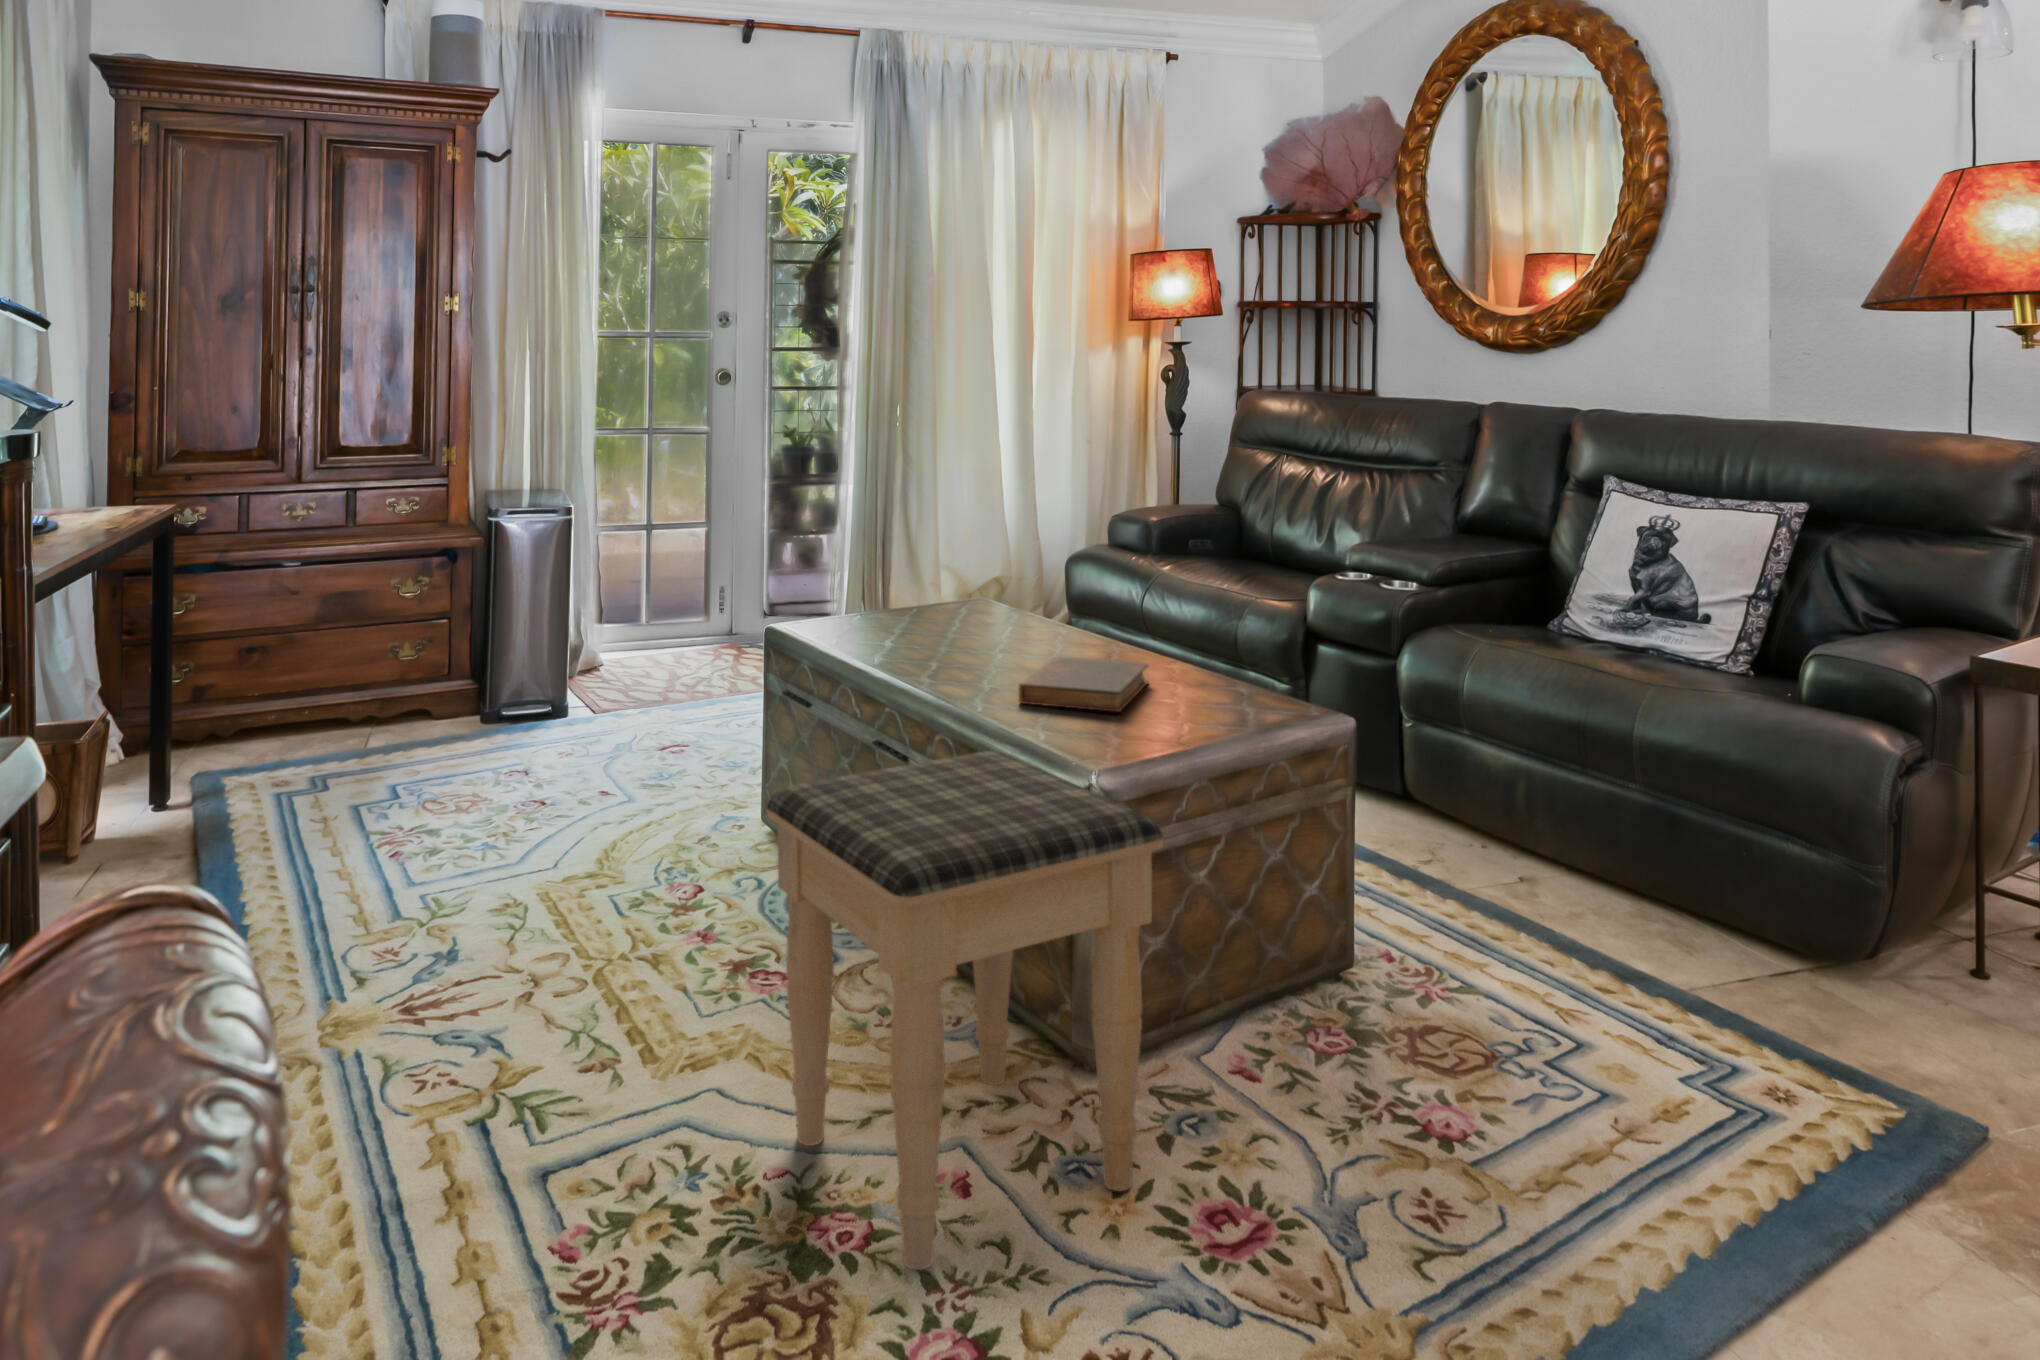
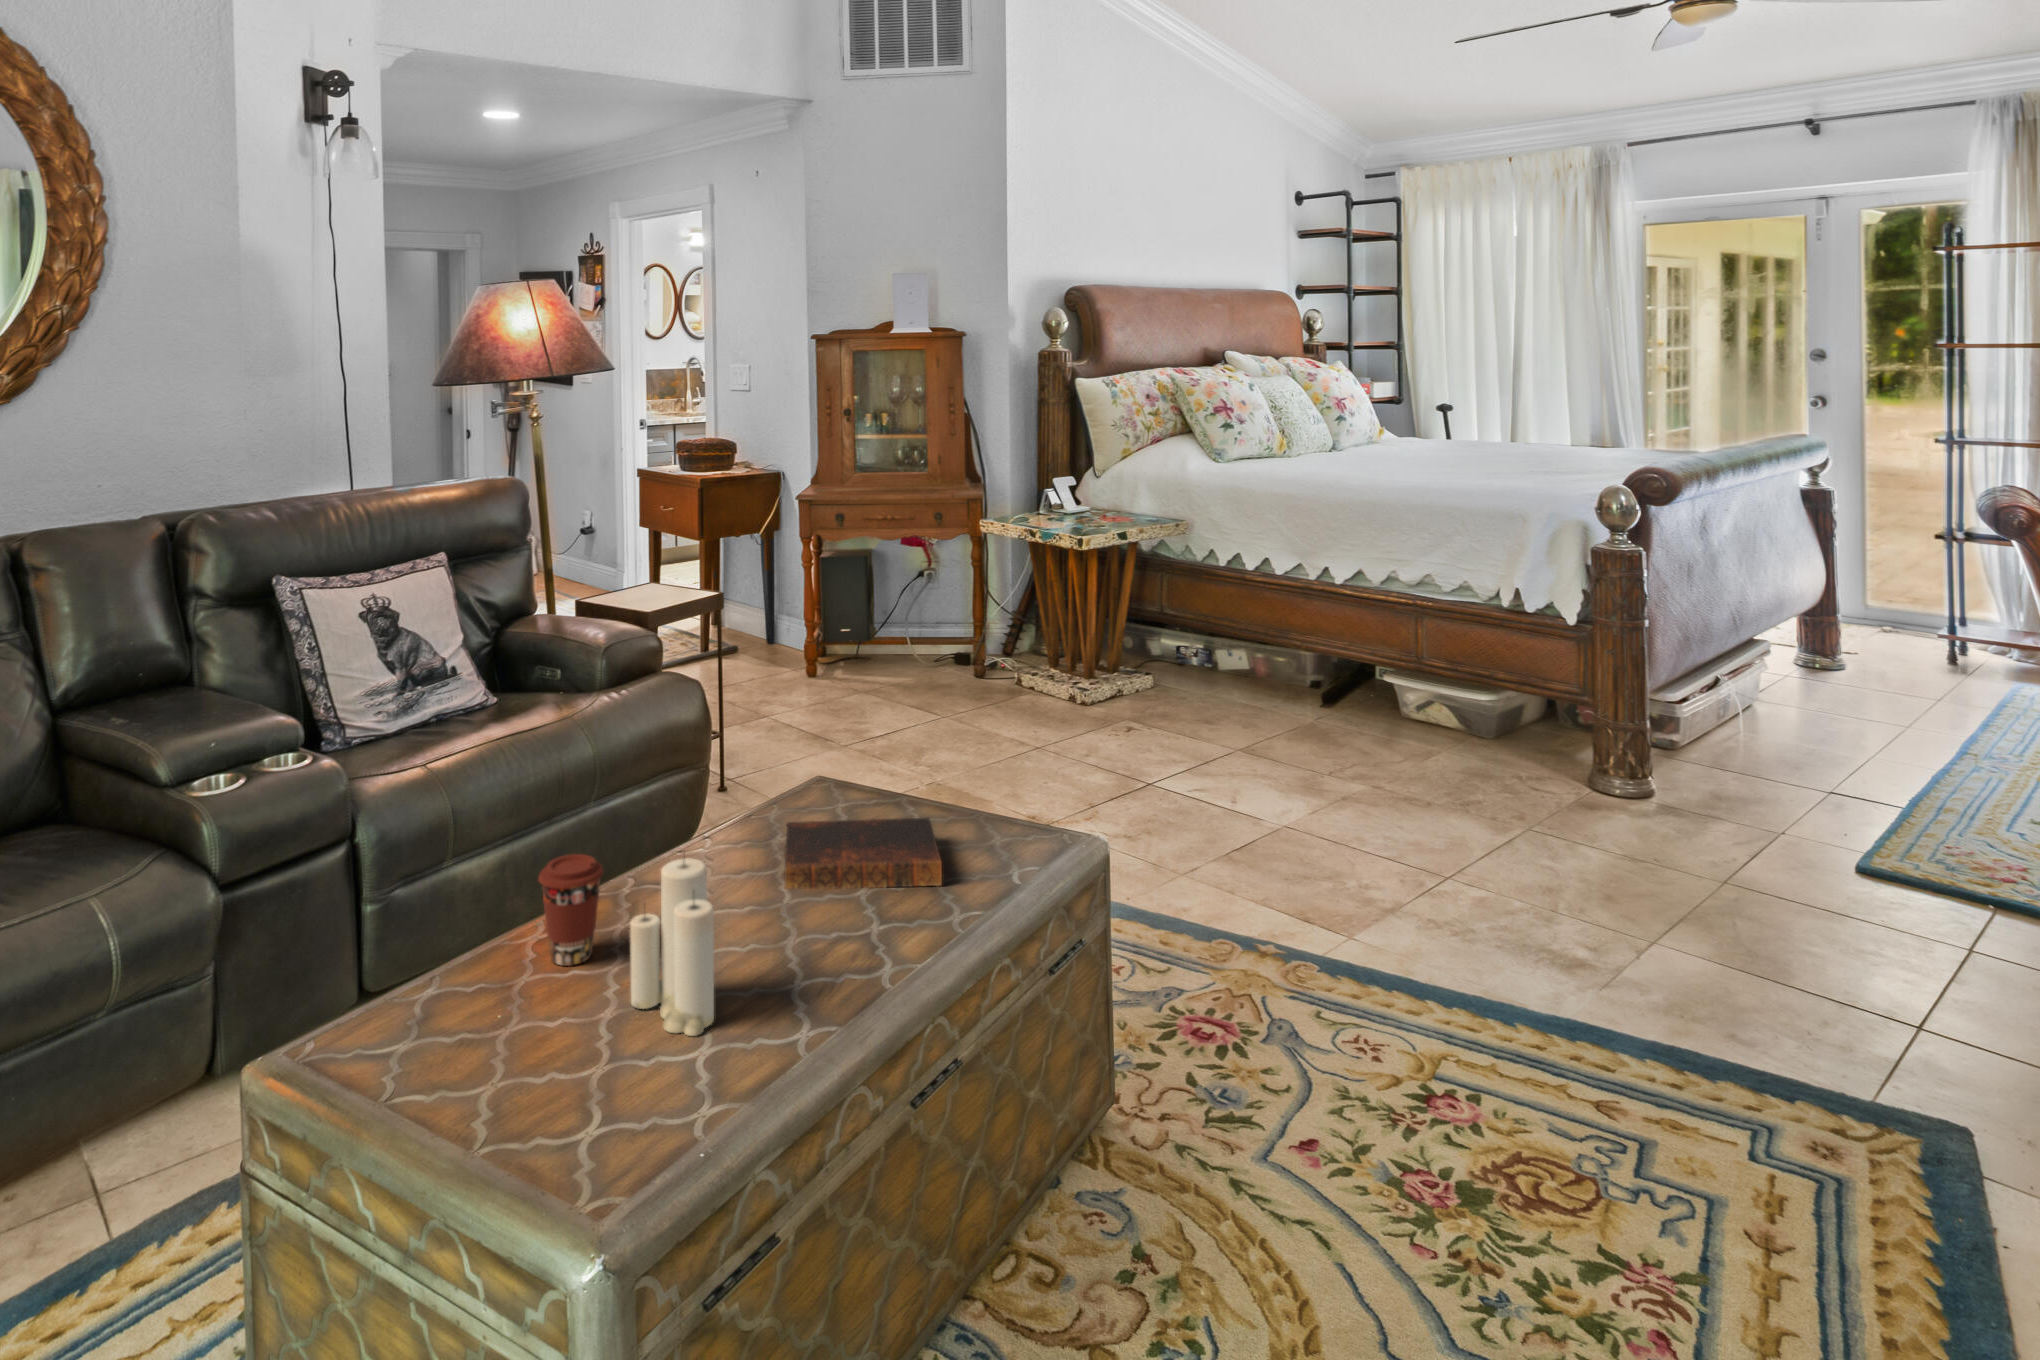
candle: none [877,557,936,644] -> present [630,858,714,1036]
coffee cup: none [976,575,1014,635] -> present [538,854,604,966]
footstool: present [767,751,1163,1270] -> none [1114,795,1436,1262]

